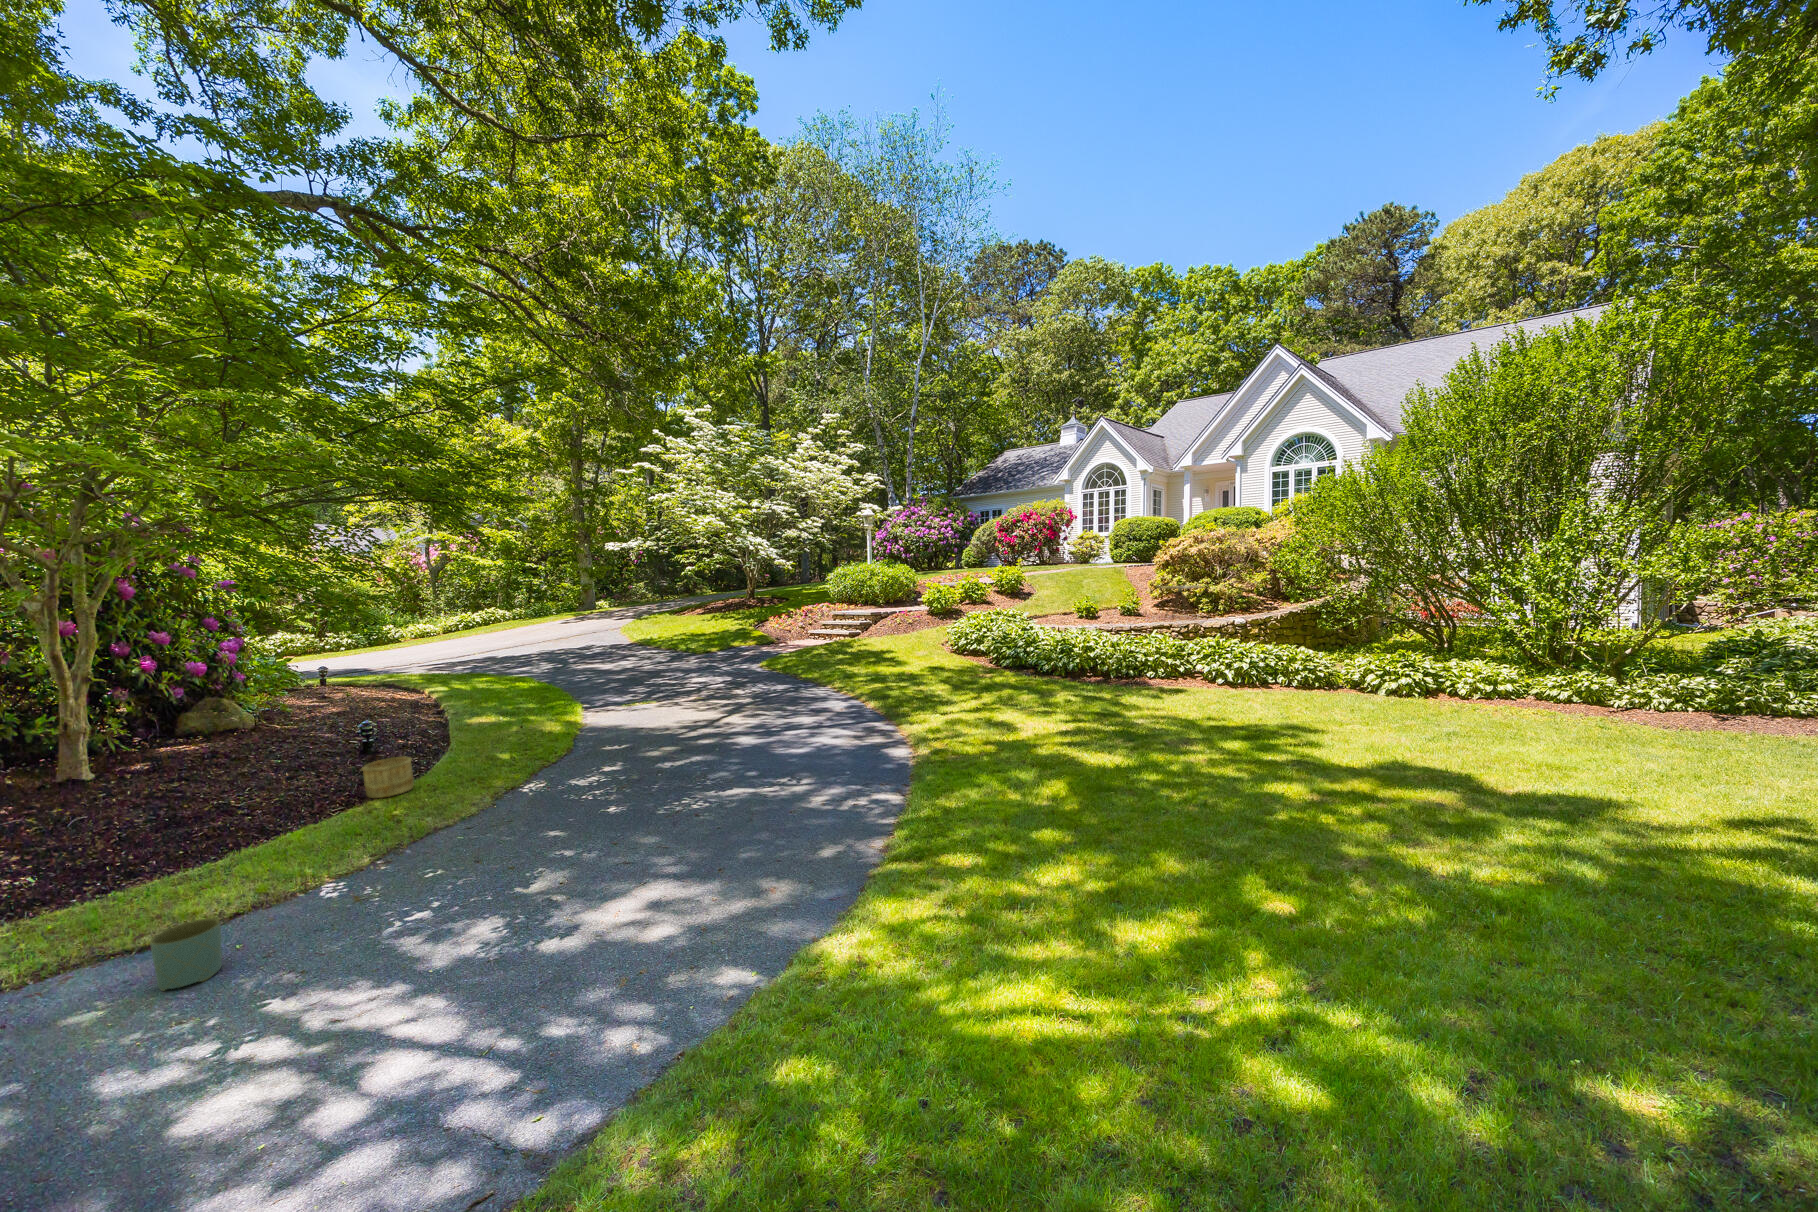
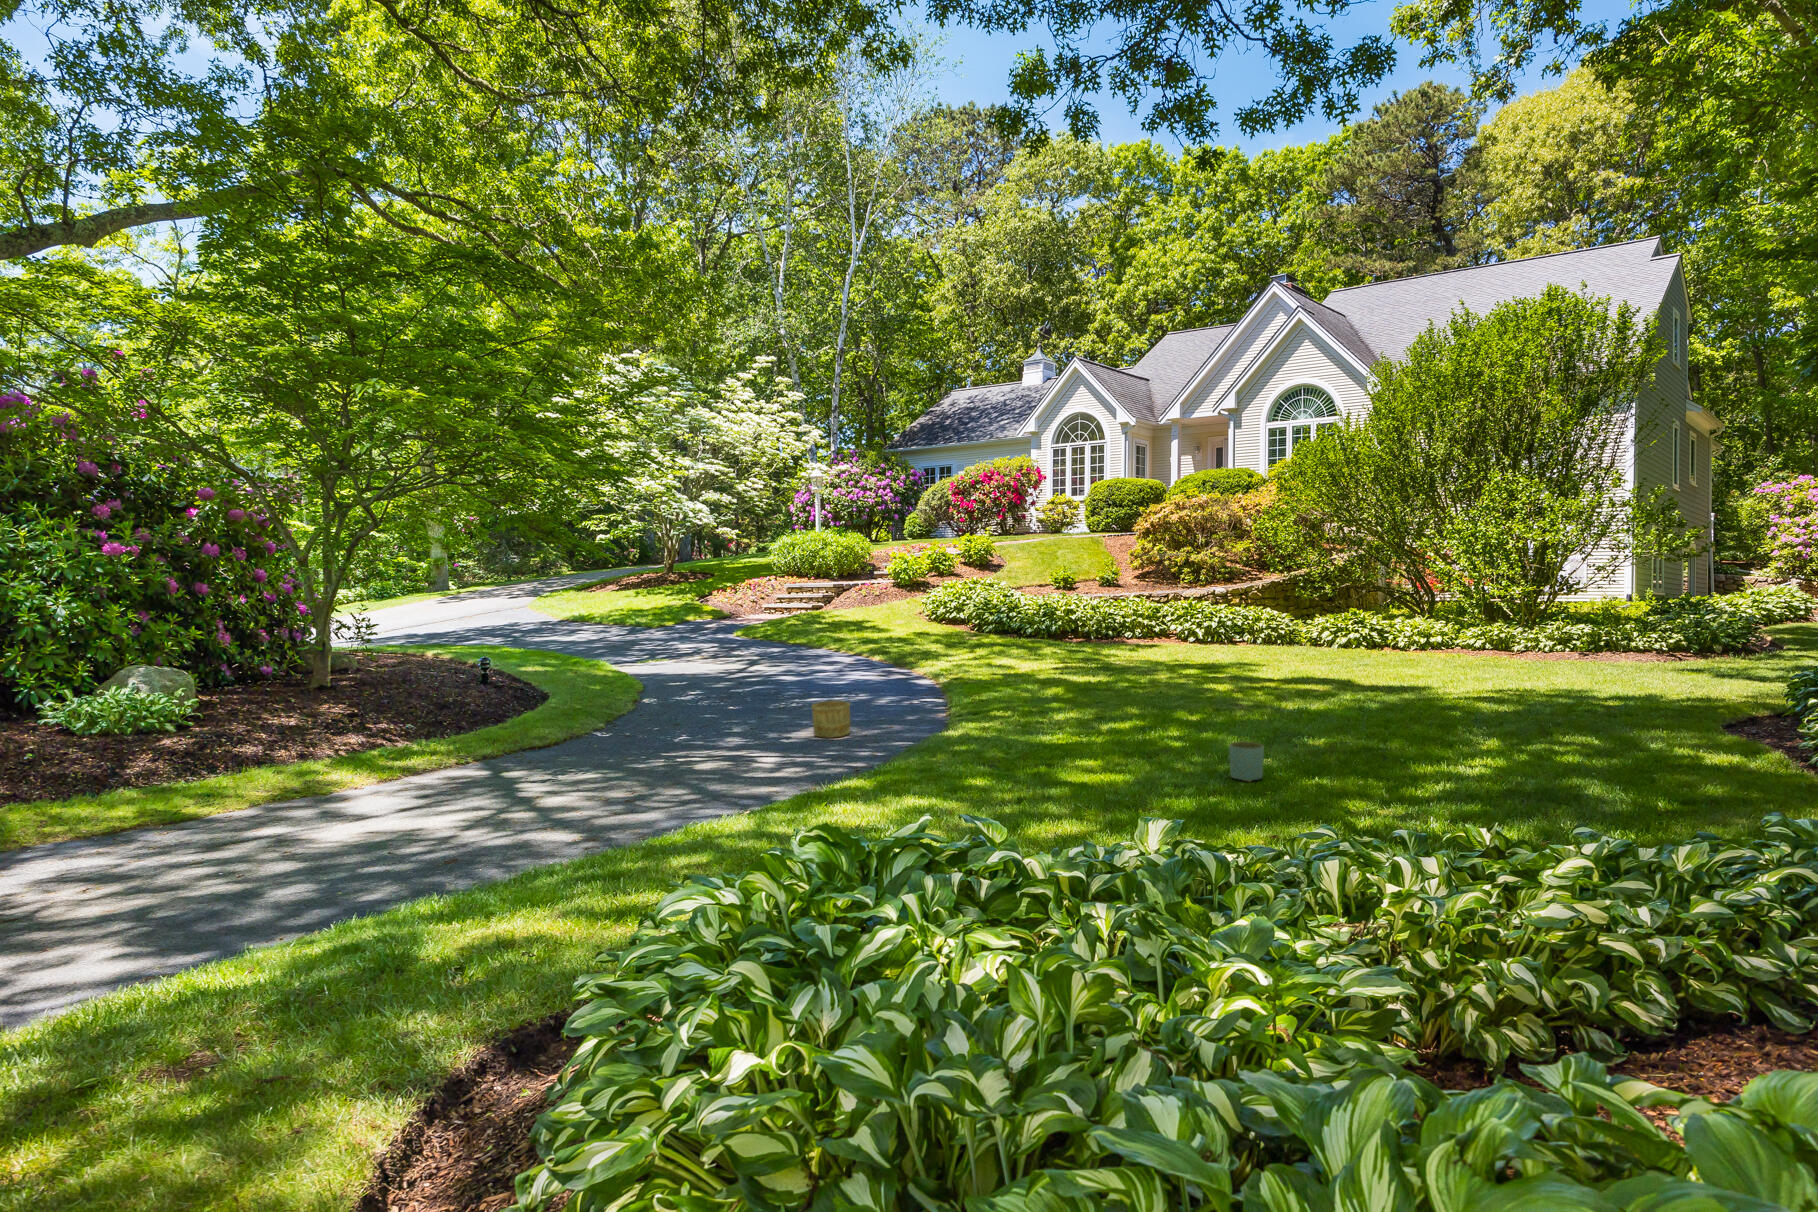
wooden bucket: present [362,756,413,798] -> present [811,701,850,738]
planter: present [150,918,222,991] -> present [1229,741,1264,782]

